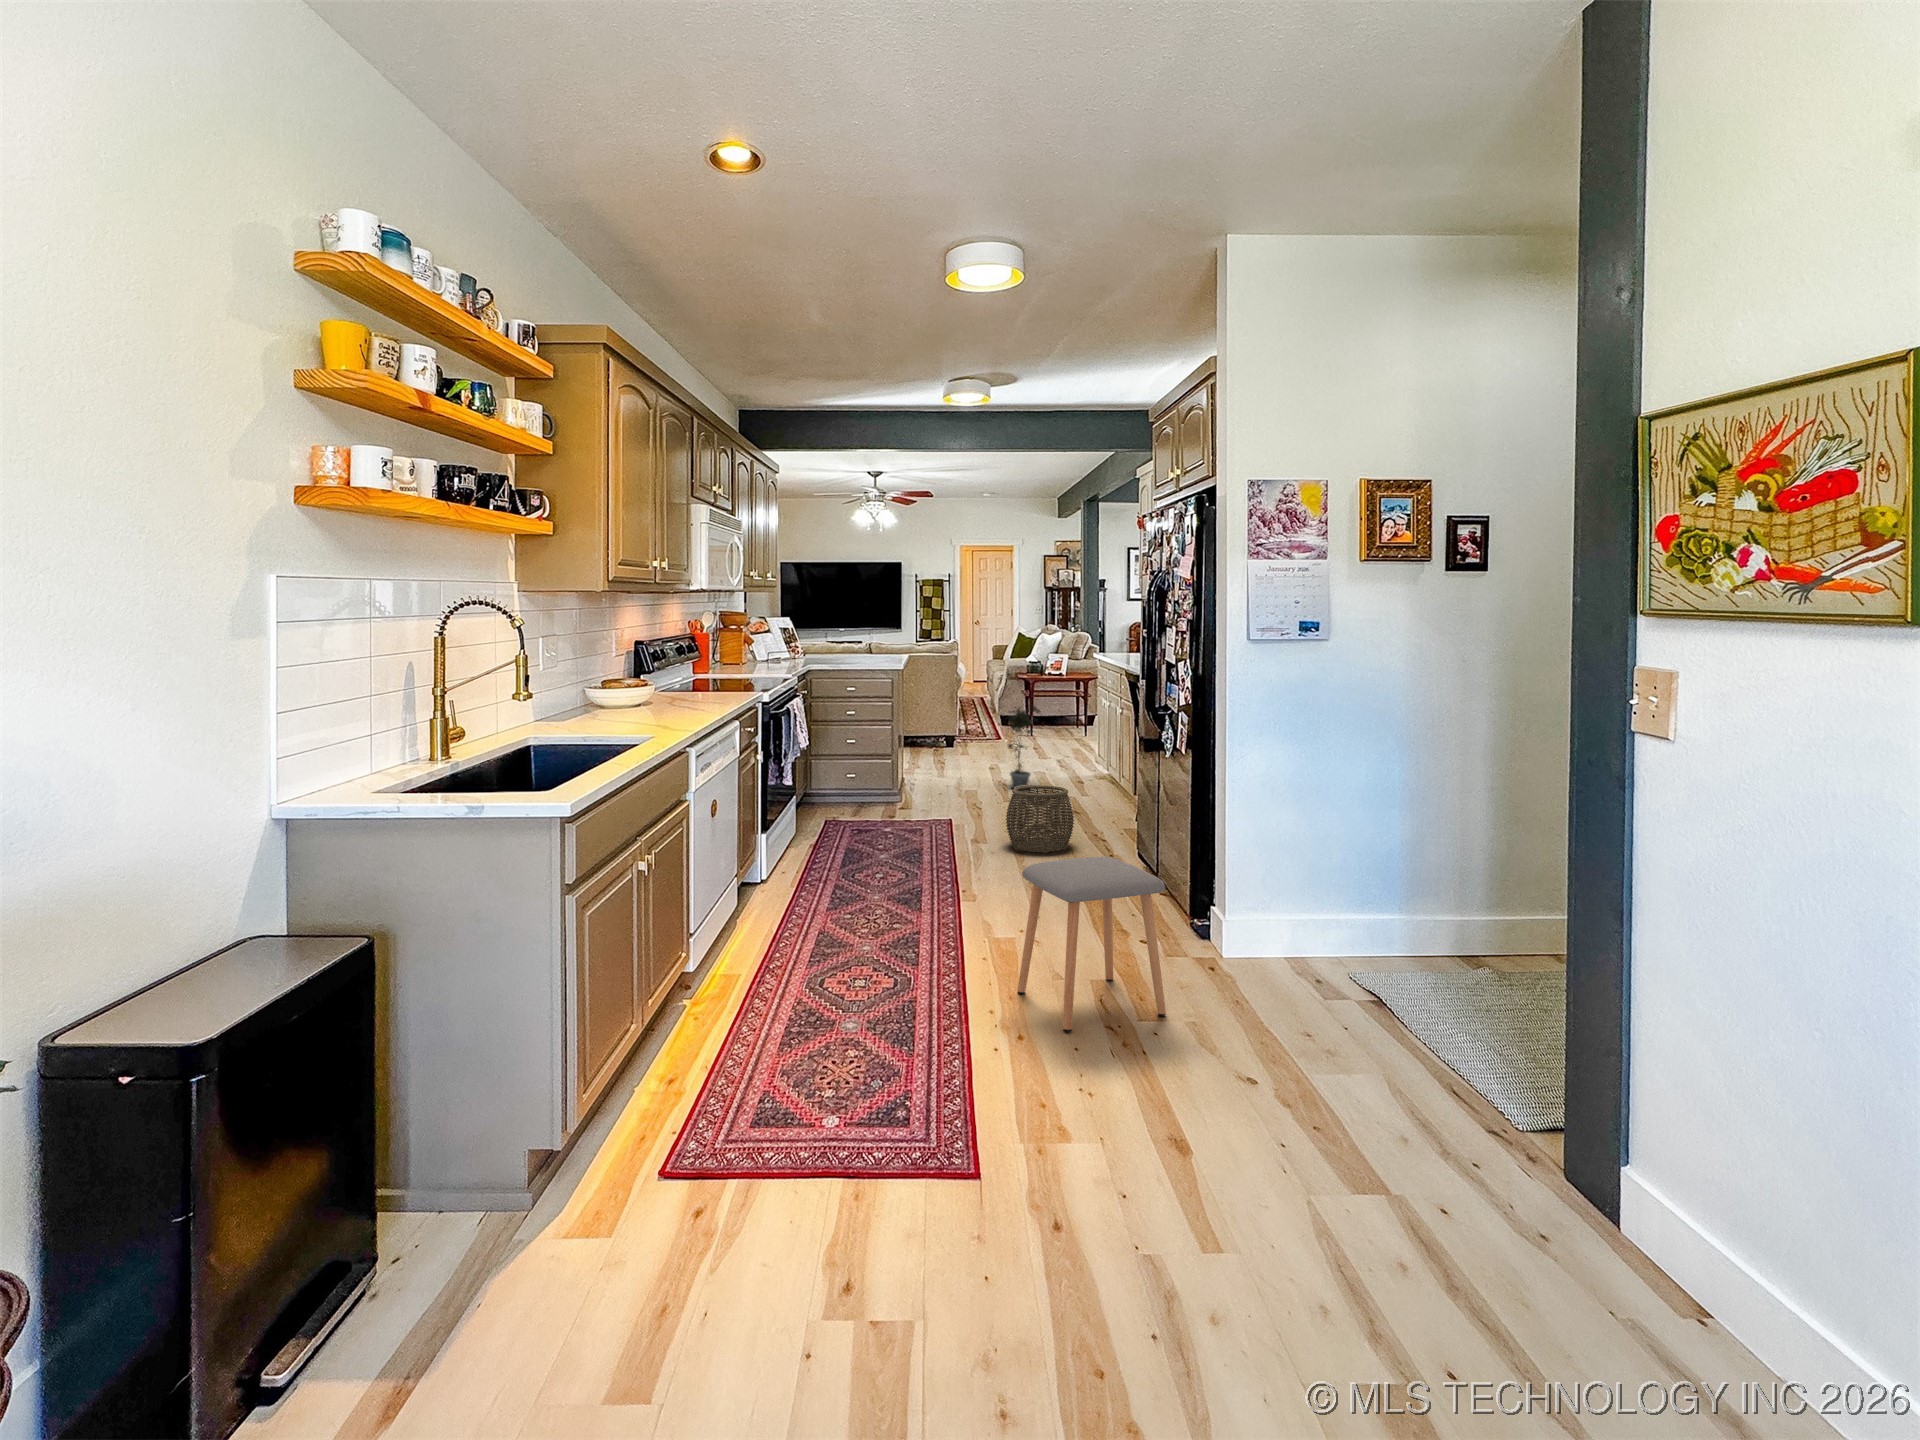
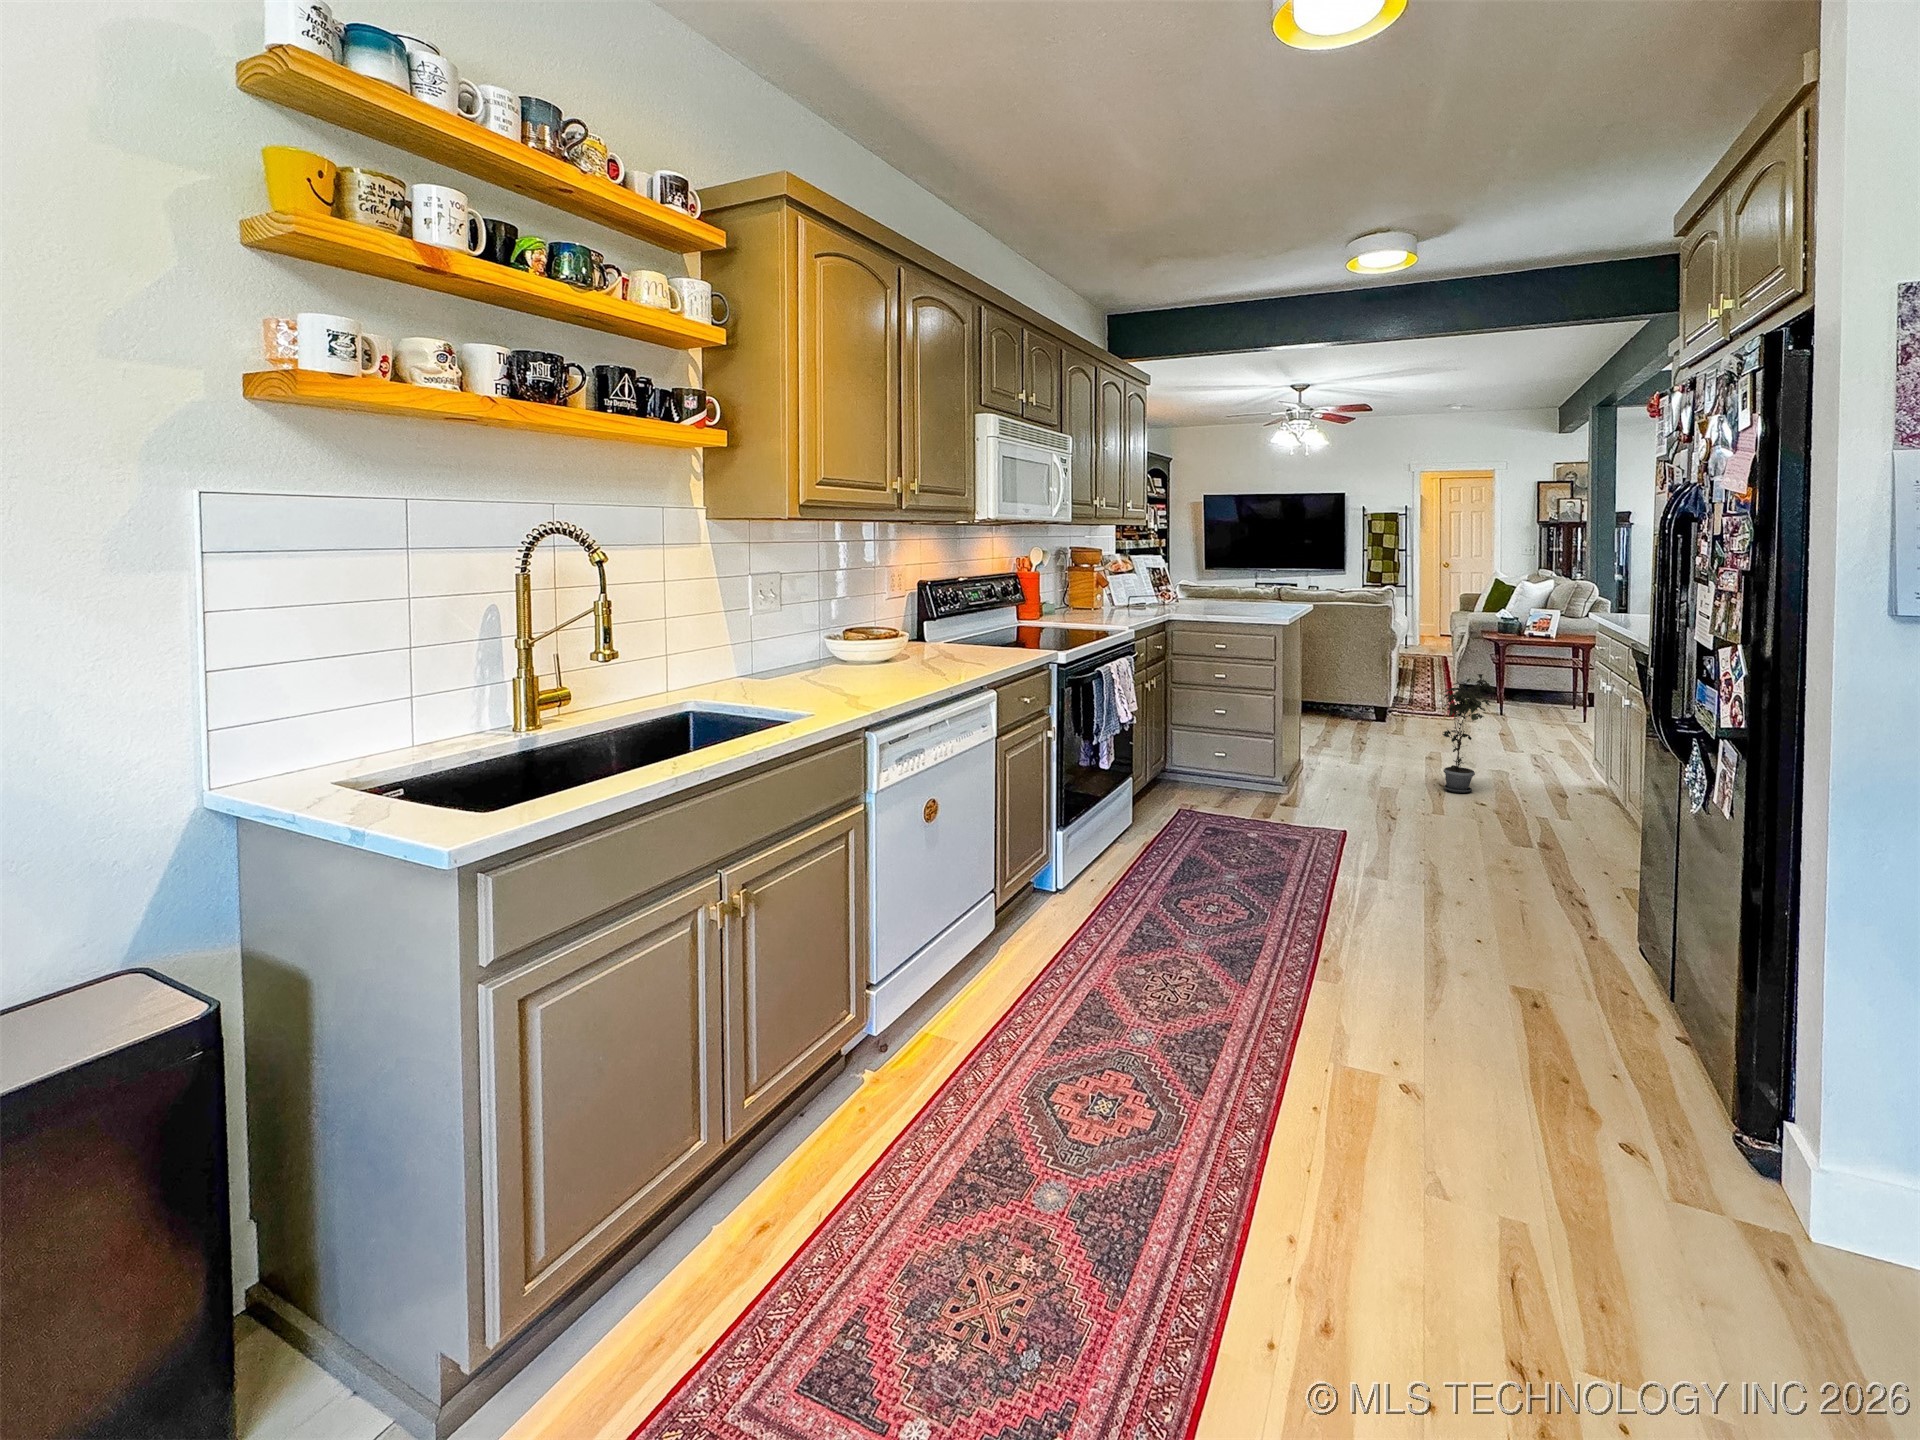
woven basket: present [1006,785,1074,853] -> none [1410,804,1519,906]
stool: present [1018,857,1166,1032] -> none [1341,995,1639,1335]

